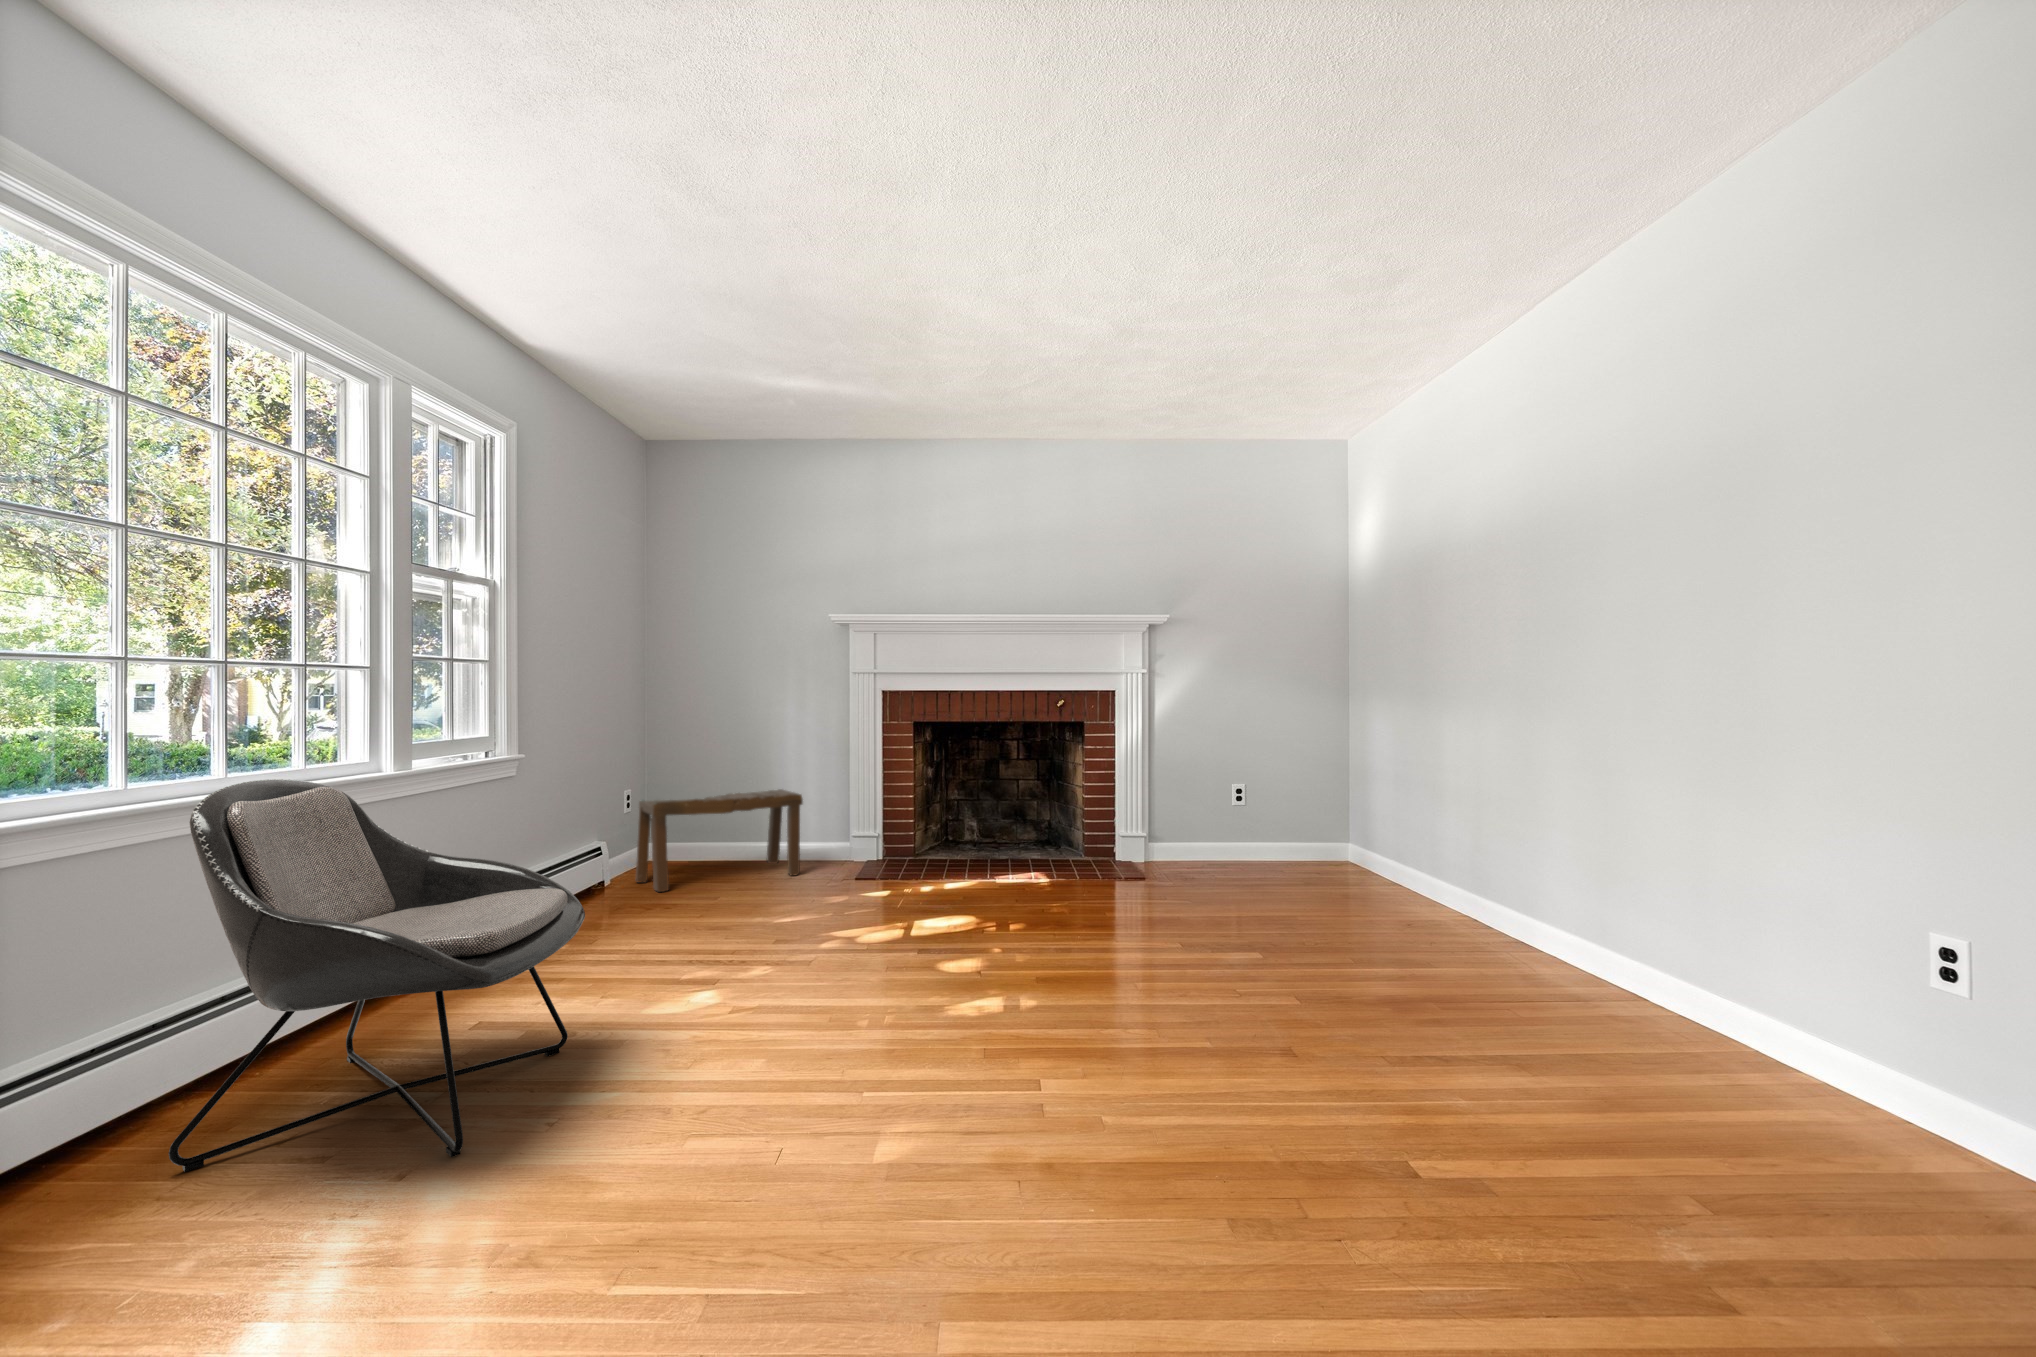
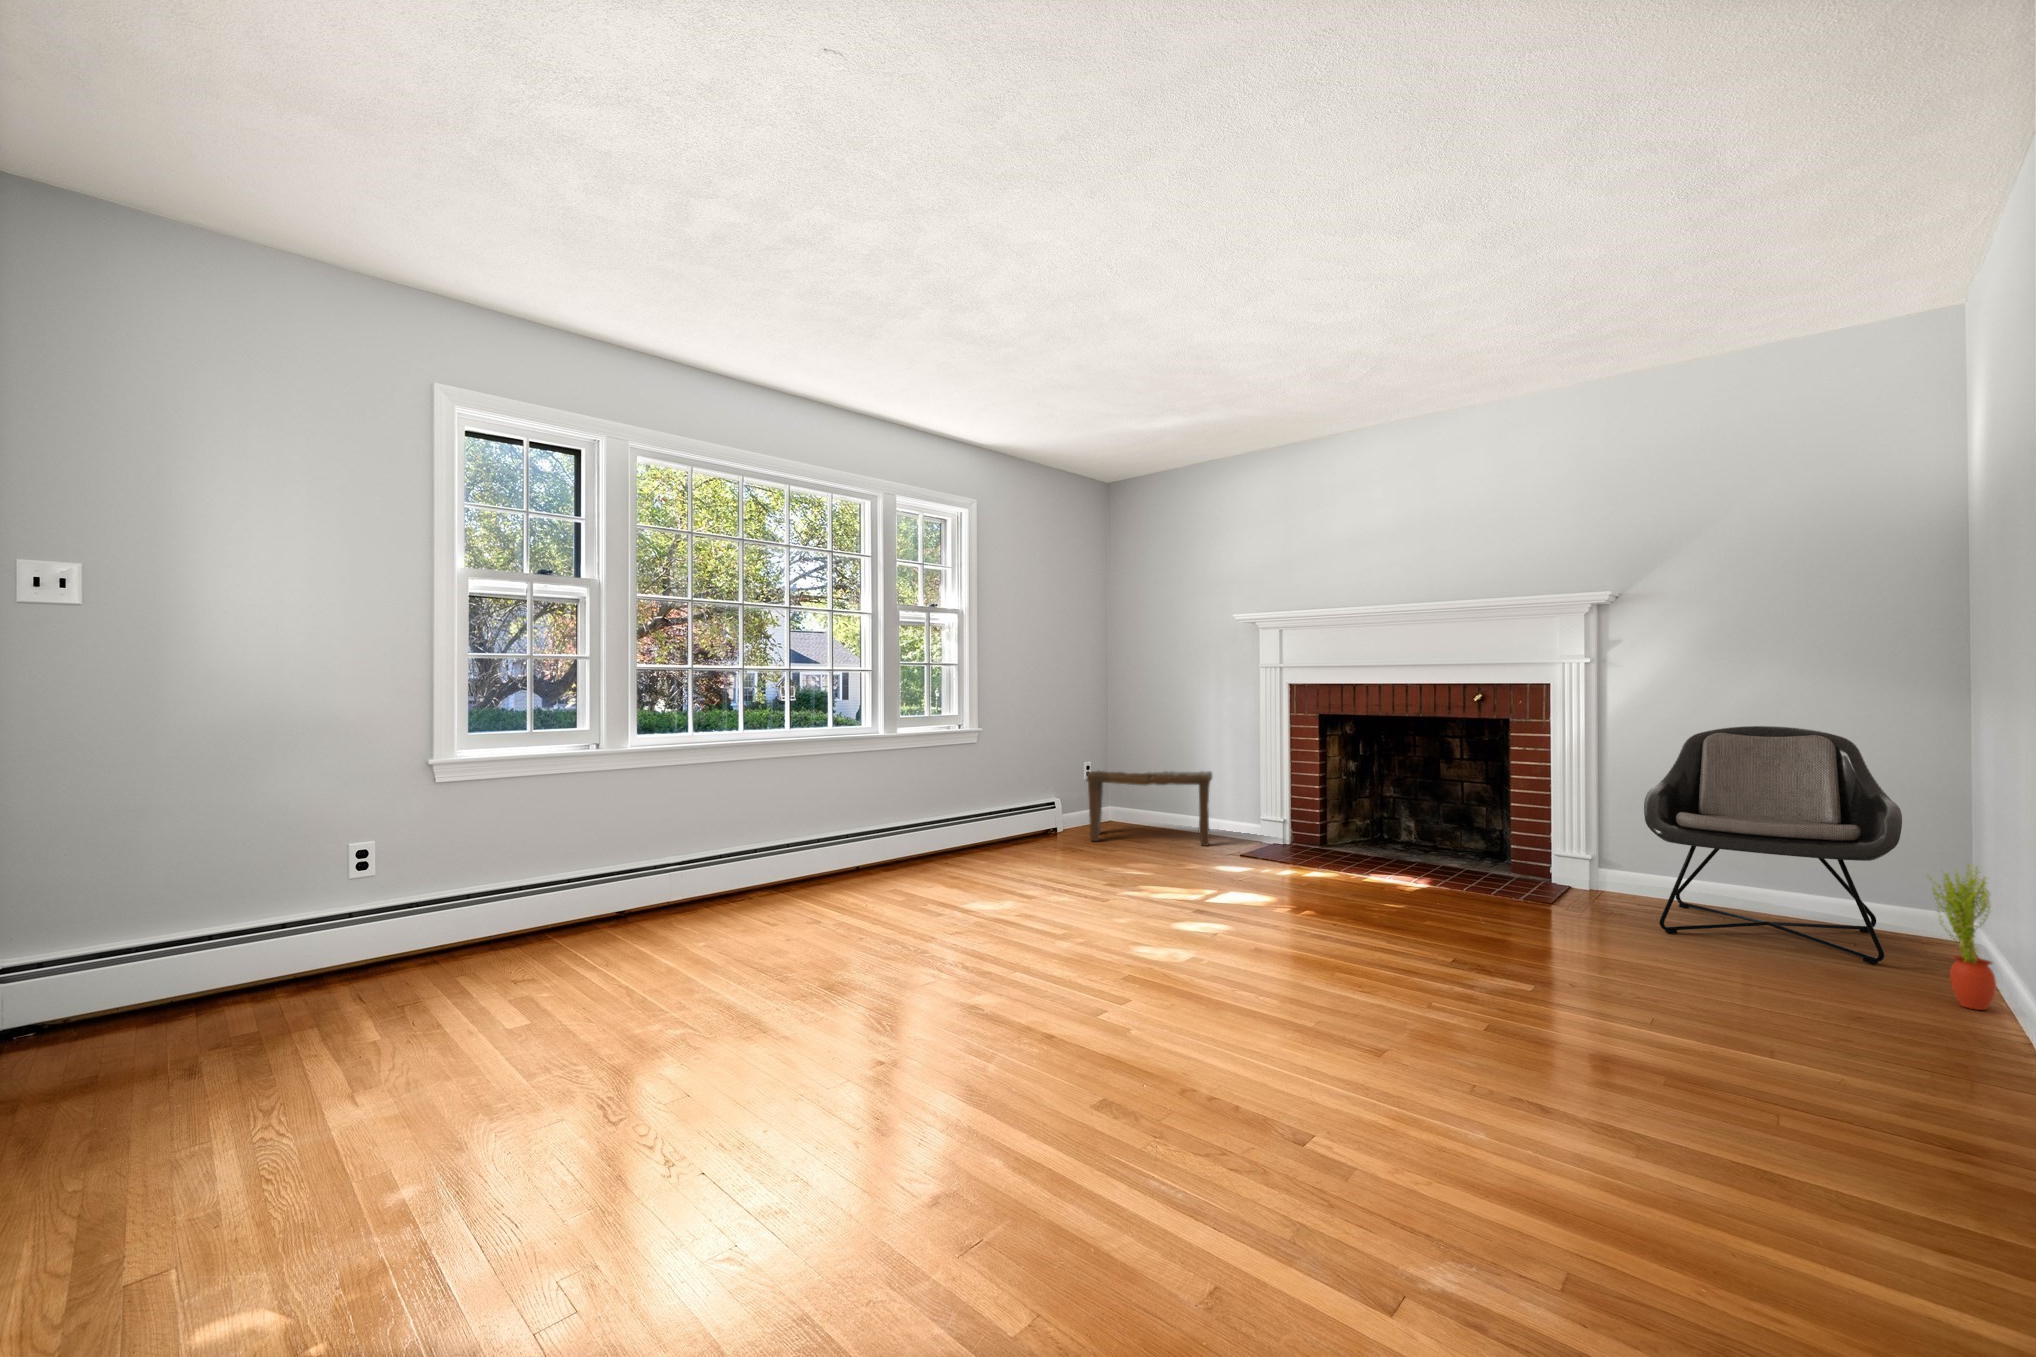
lounge chair: present [169,779,585,1172] -> present [1644,726,1902,964]
potted plant: none [1399,809,1433,899] -> present [1929,865,1996,1010]

